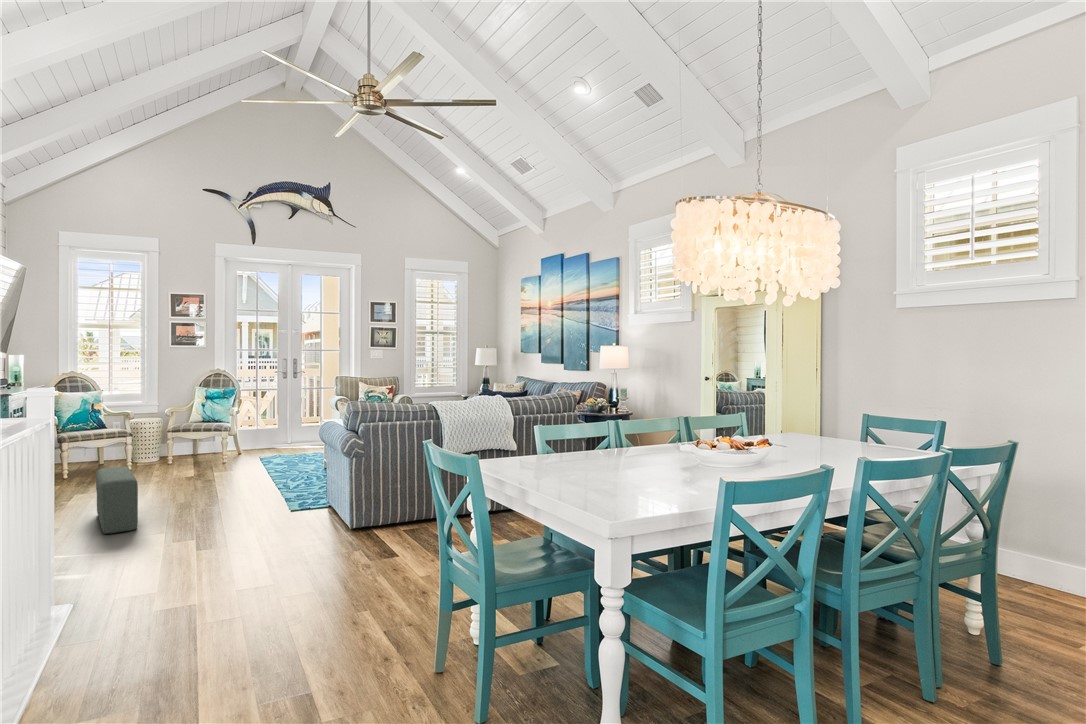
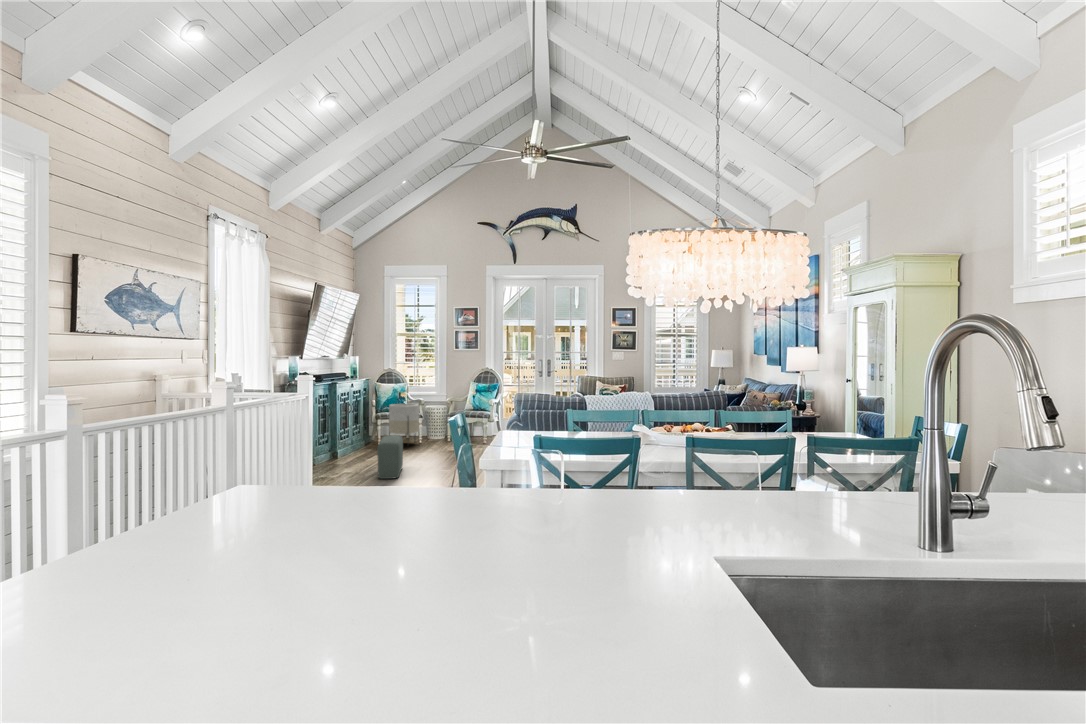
planter: none [77,419,126,476] -> present [389,404,419,435]

